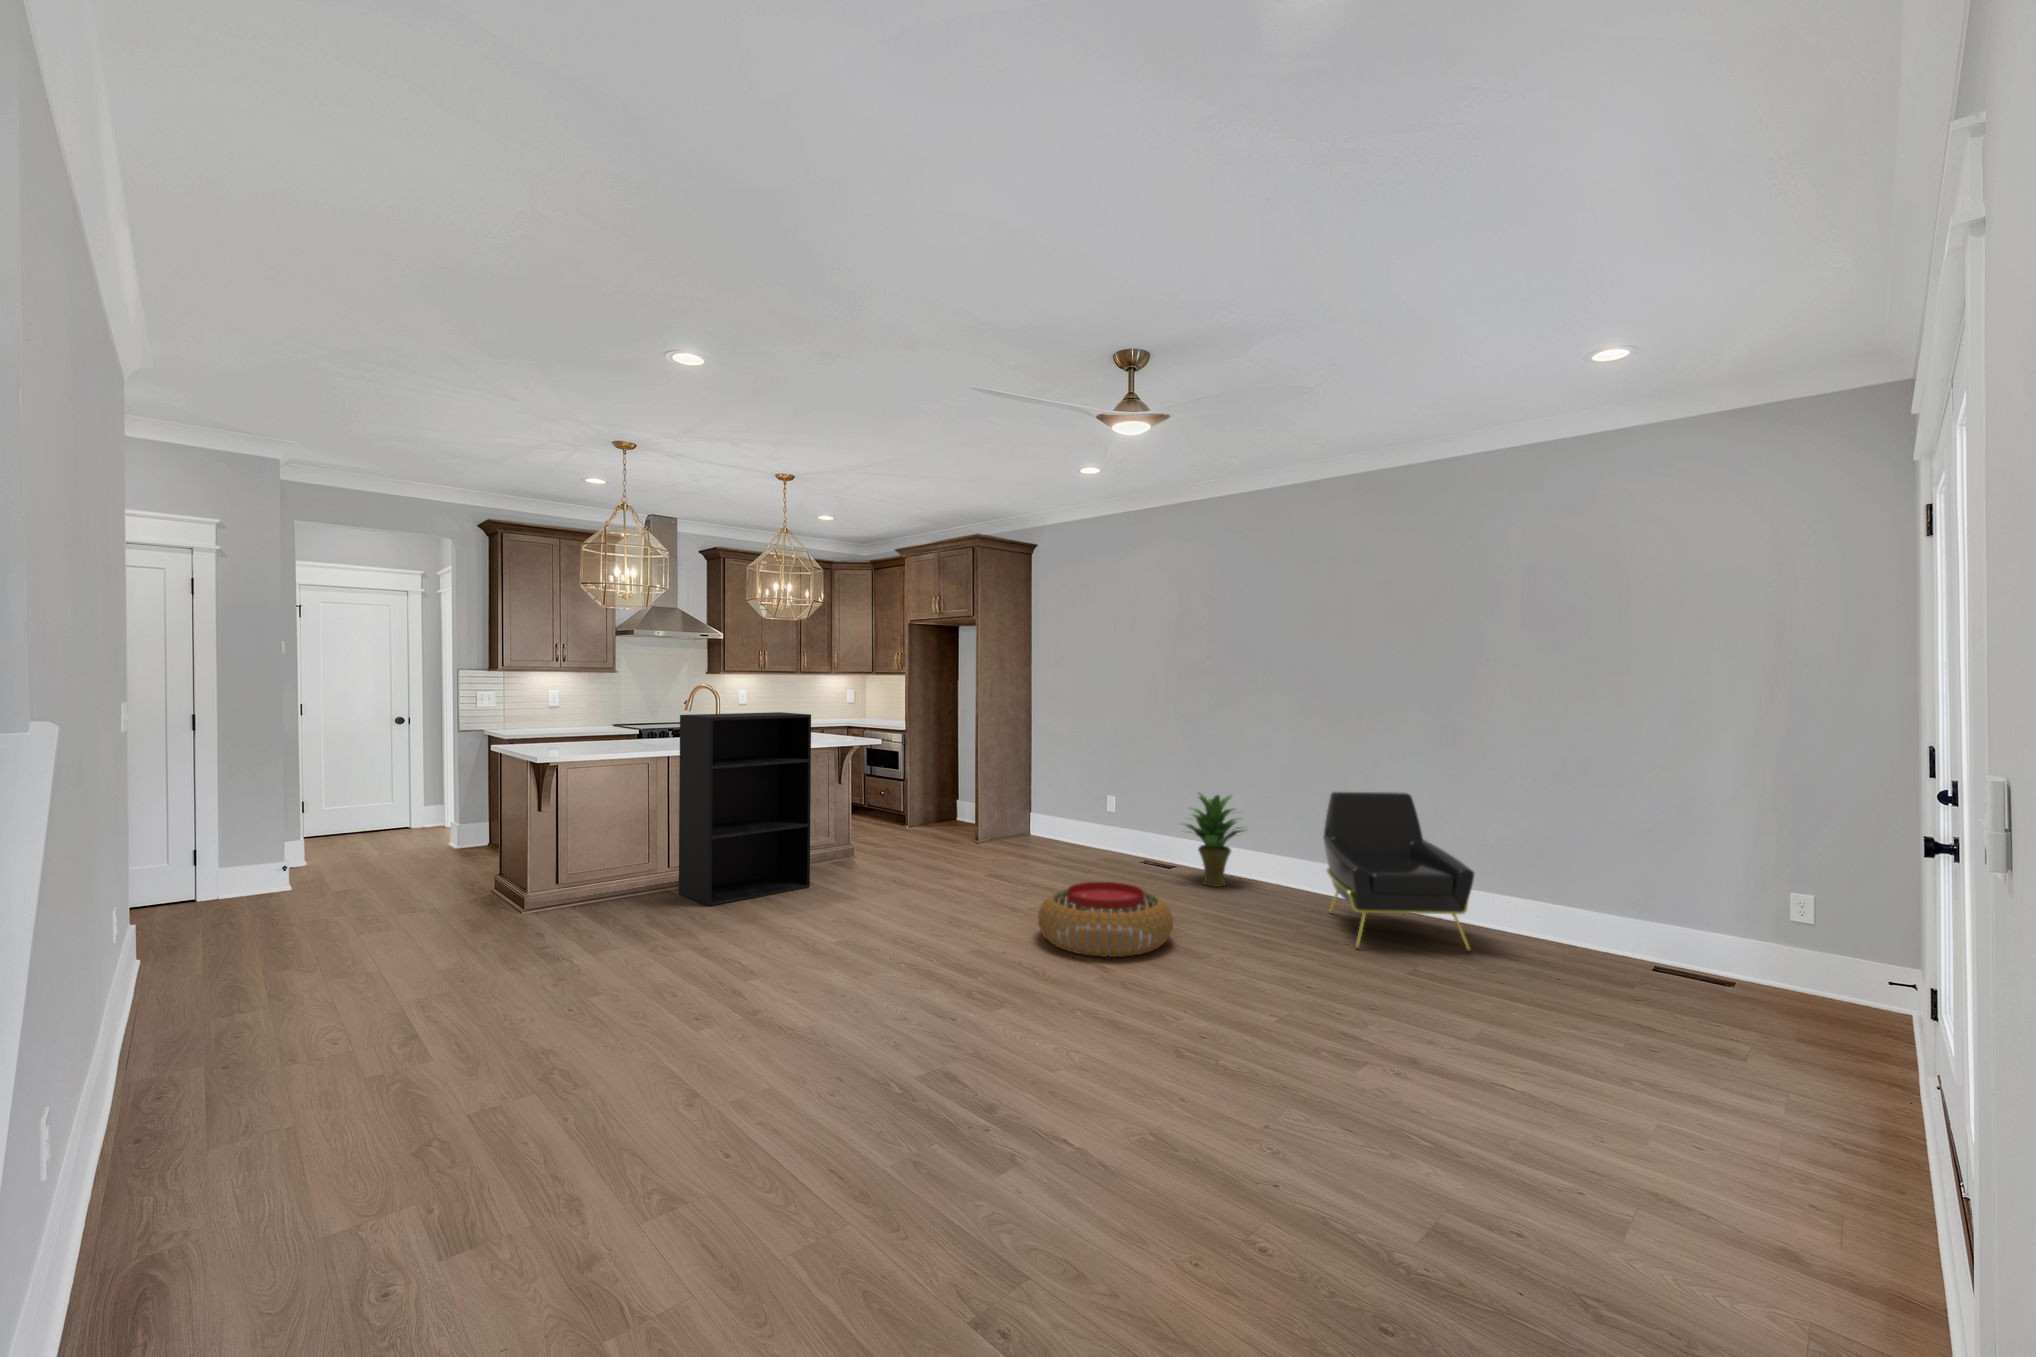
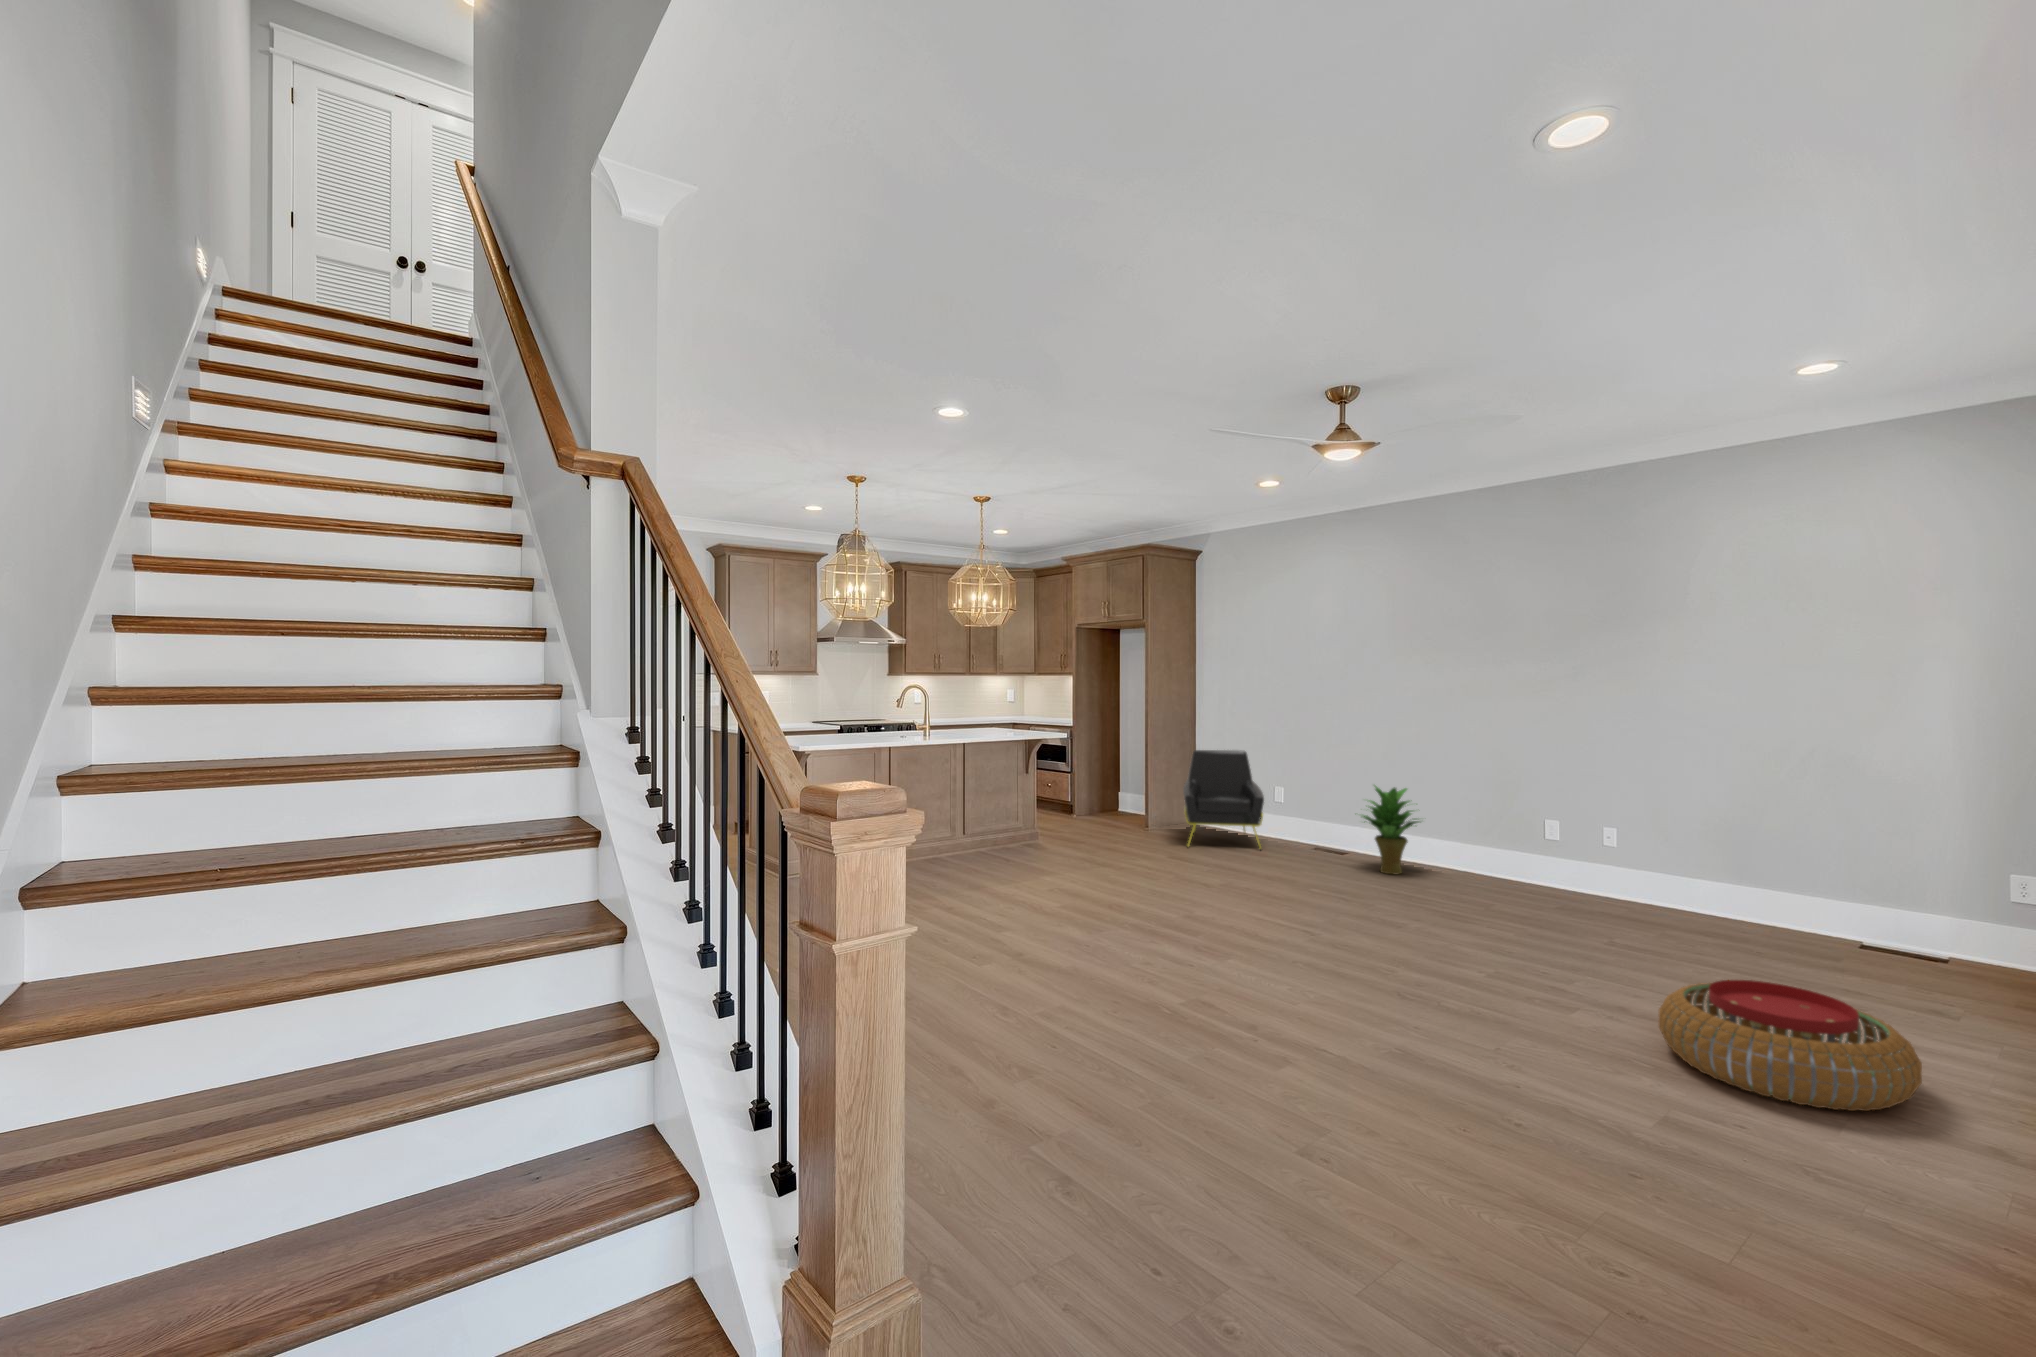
bookshelf: present [679,712,811,906] -> none [902,710,1013,880]
armchair: present [1323,792,1474,951] -> present [1183,750,1264,849]
pouf: present [1038,882,1173,957] -> present [1659,980,1922,1111]

